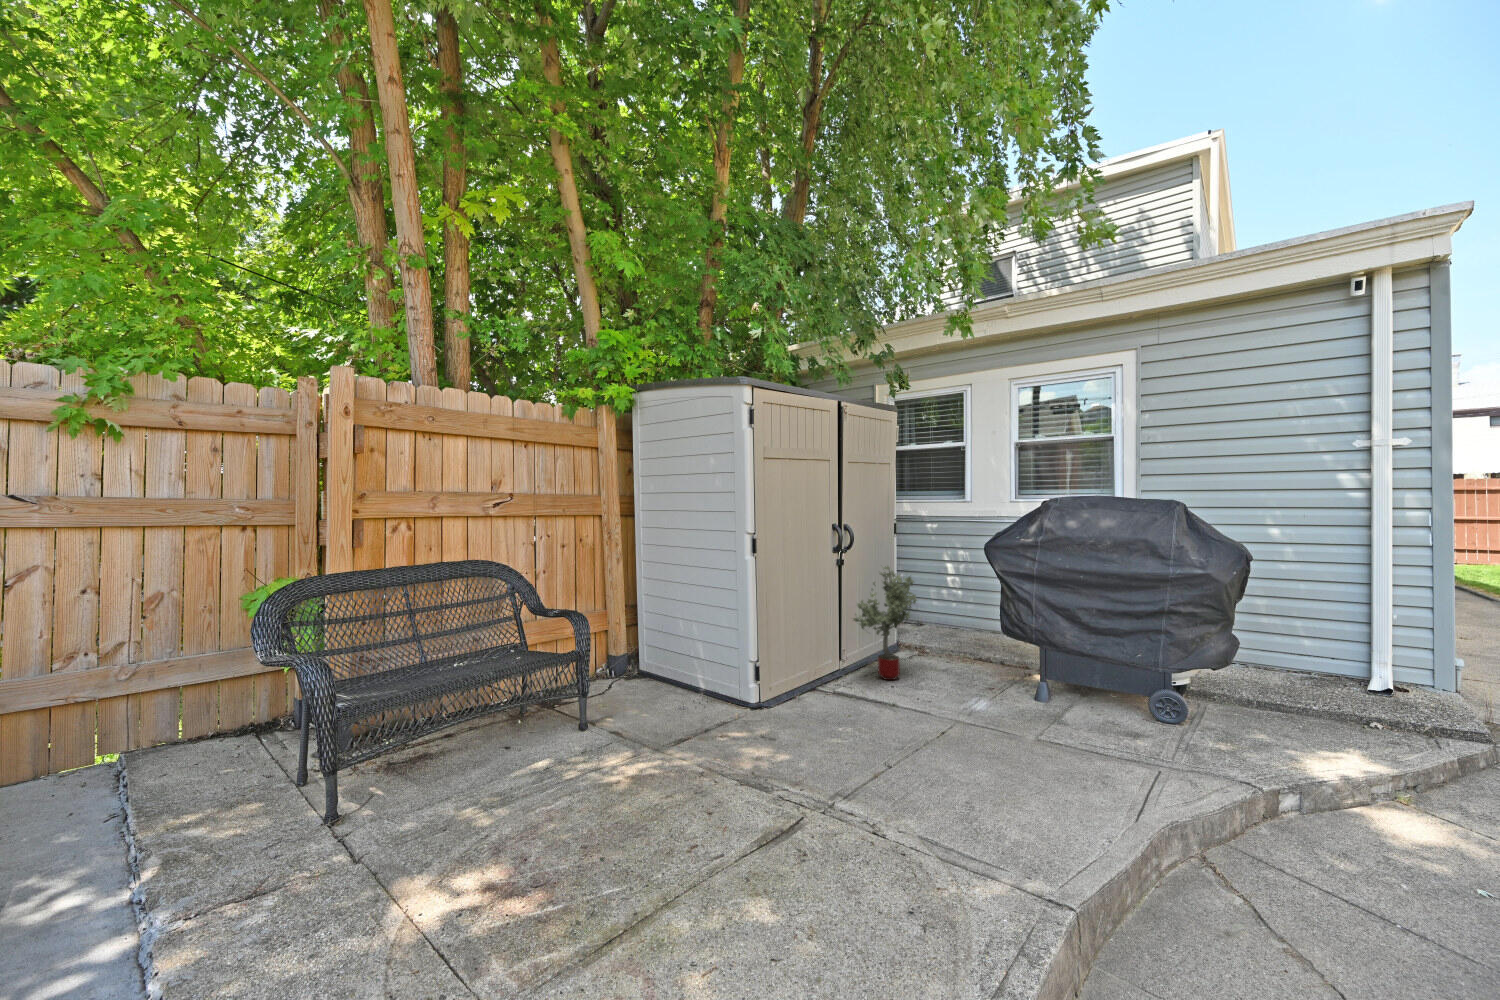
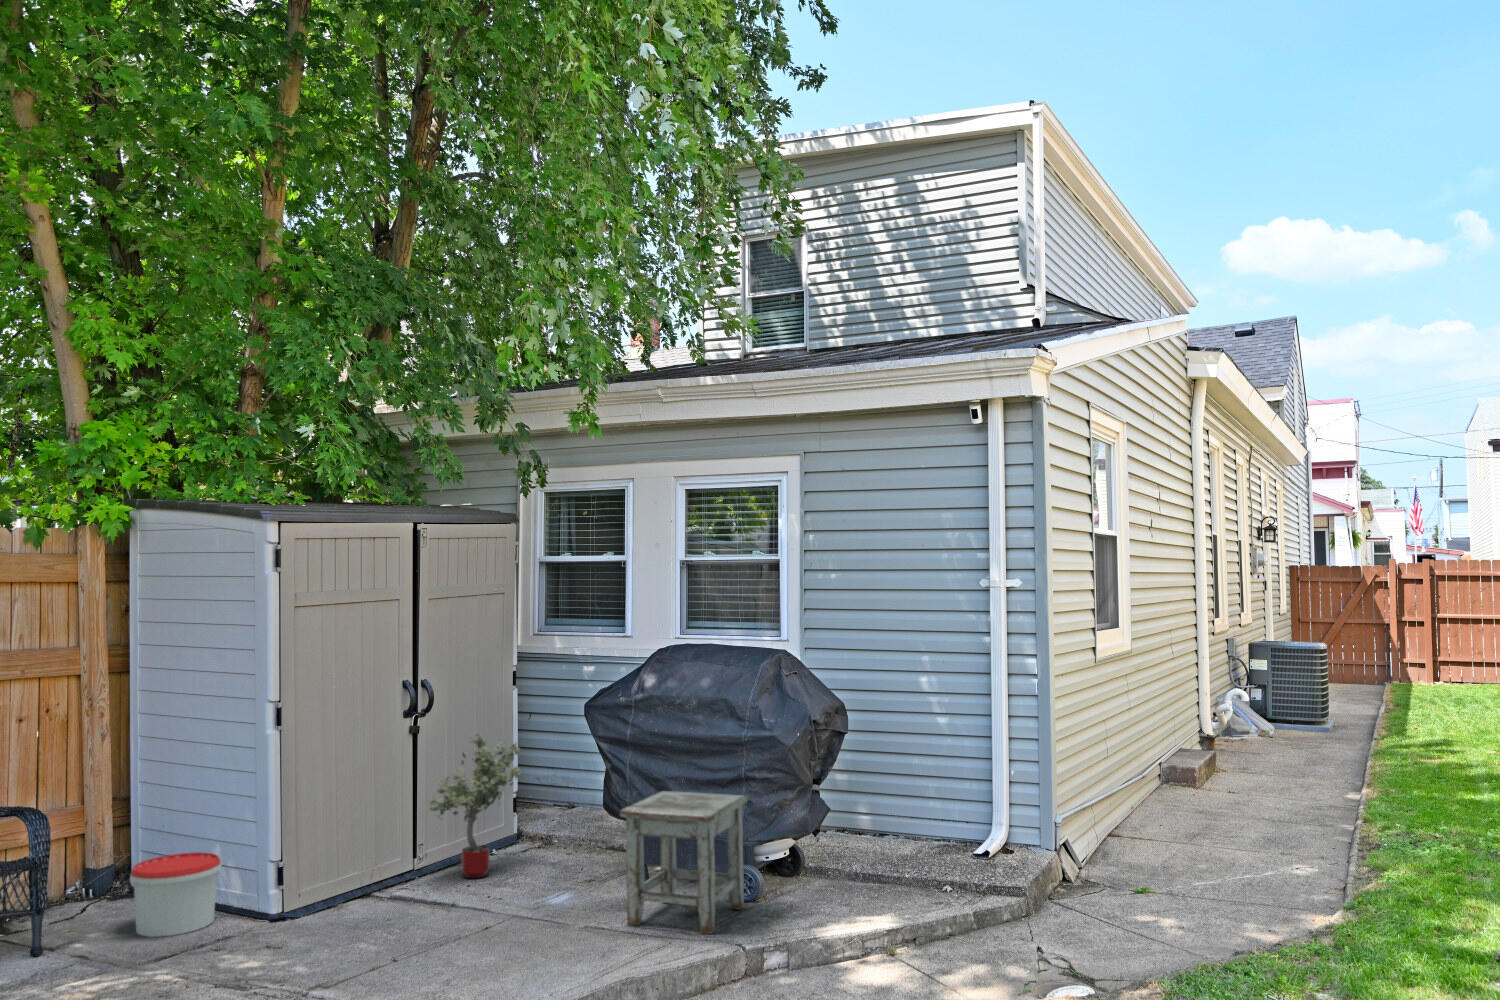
stool: none [1076,621,1196,764] -> present [619,791,748,934]
bucket: none [652,649,715,715] -> present [130,852,221,937]

